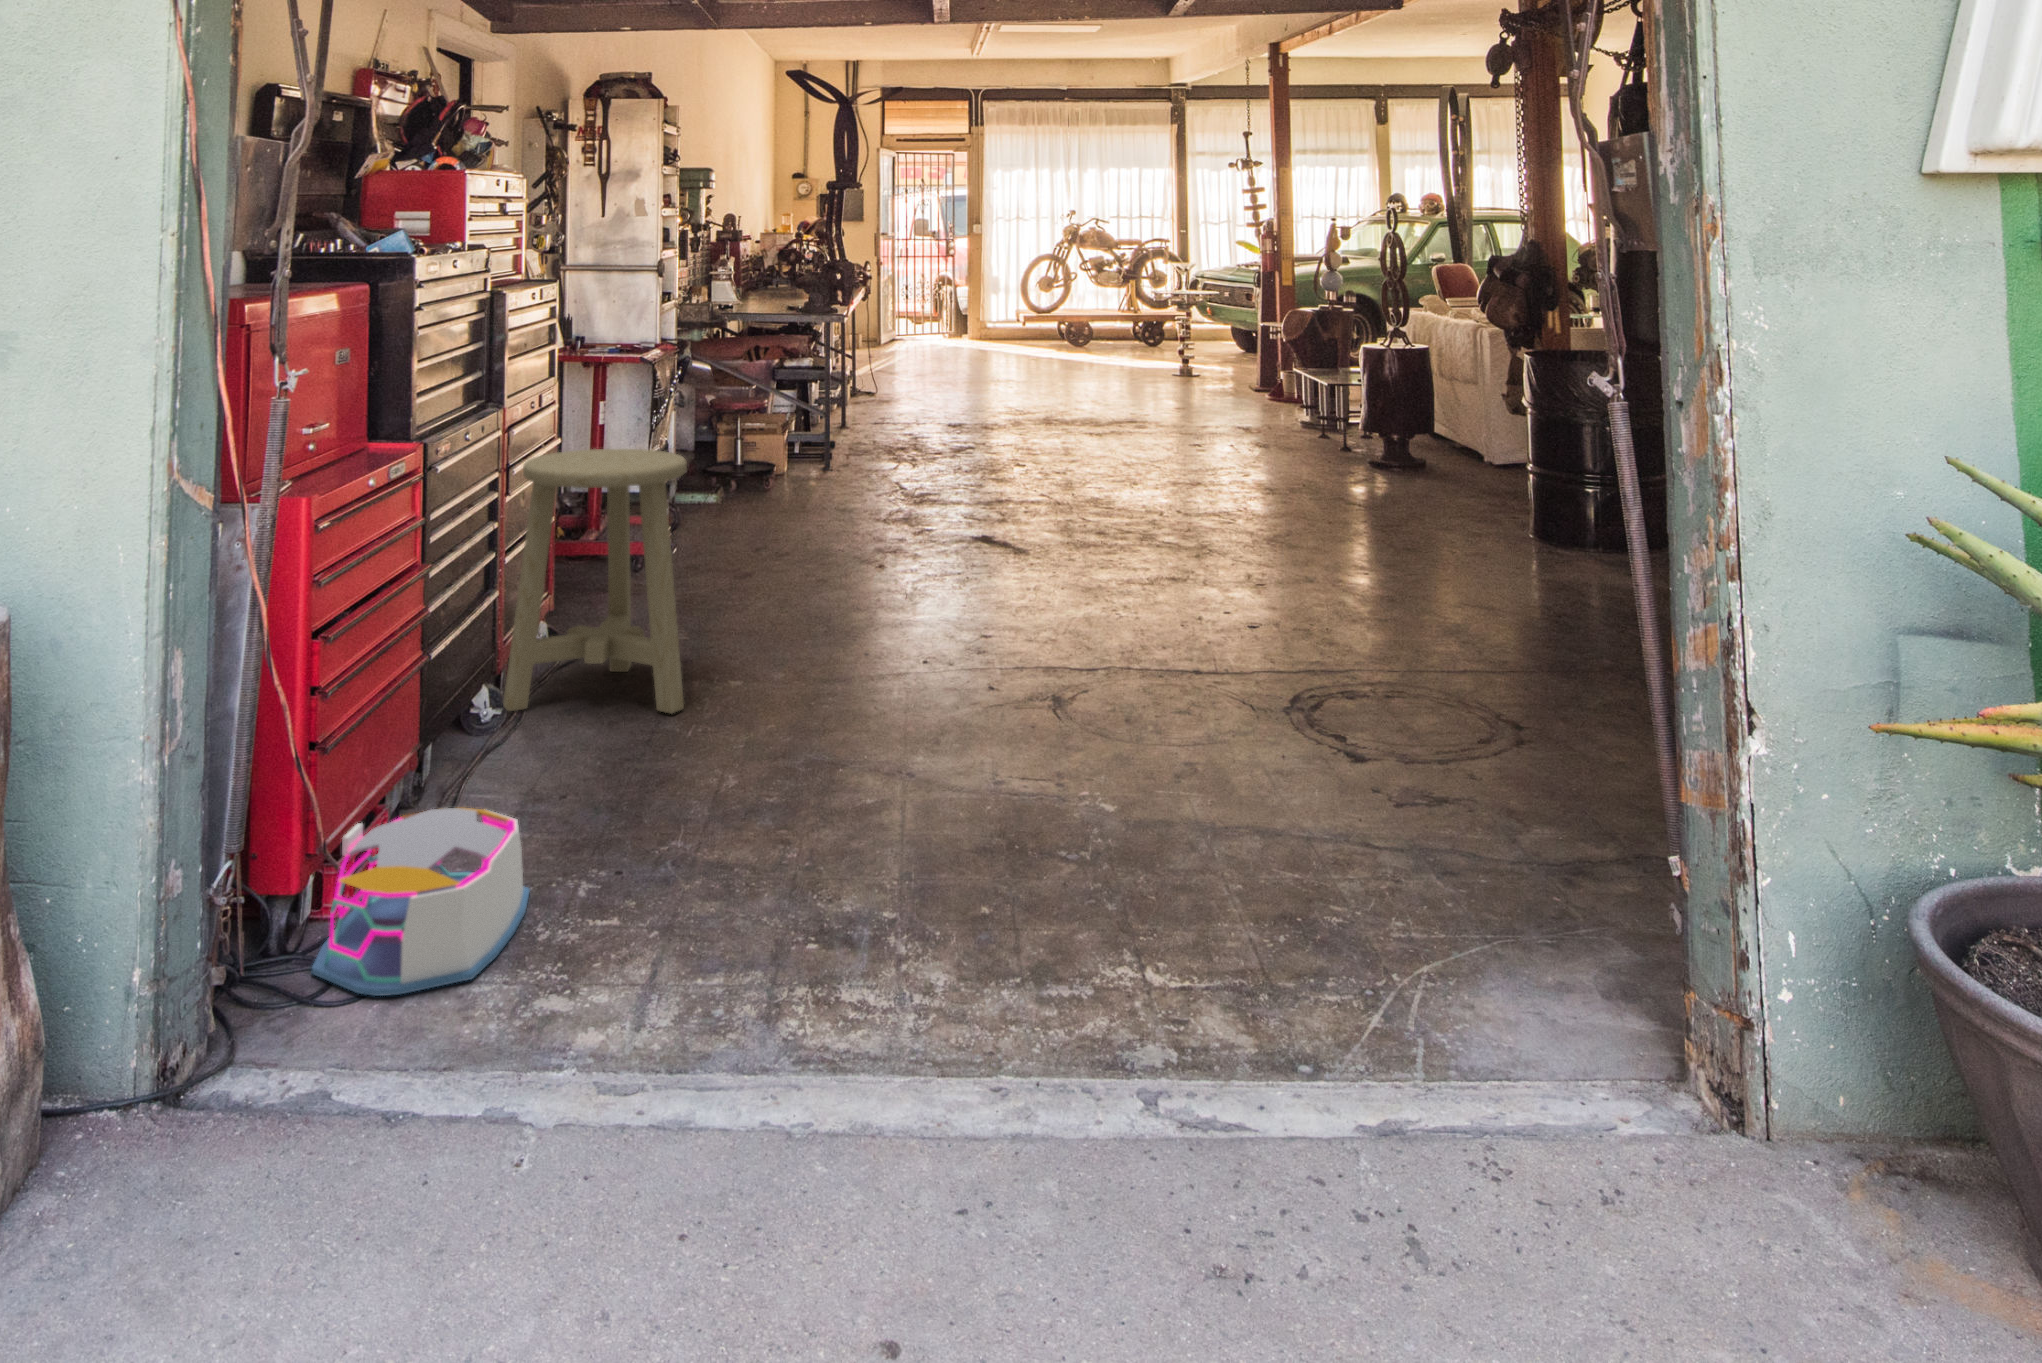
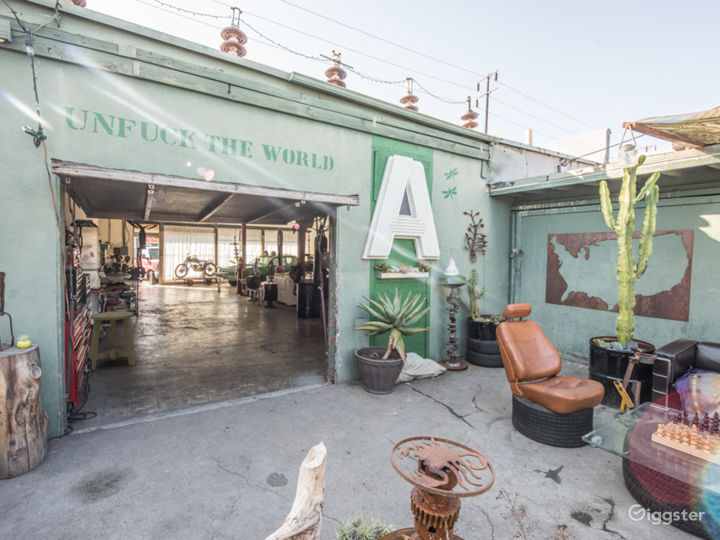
storage bin: present [312,808,530,996] -> none [82,382,125,415]

